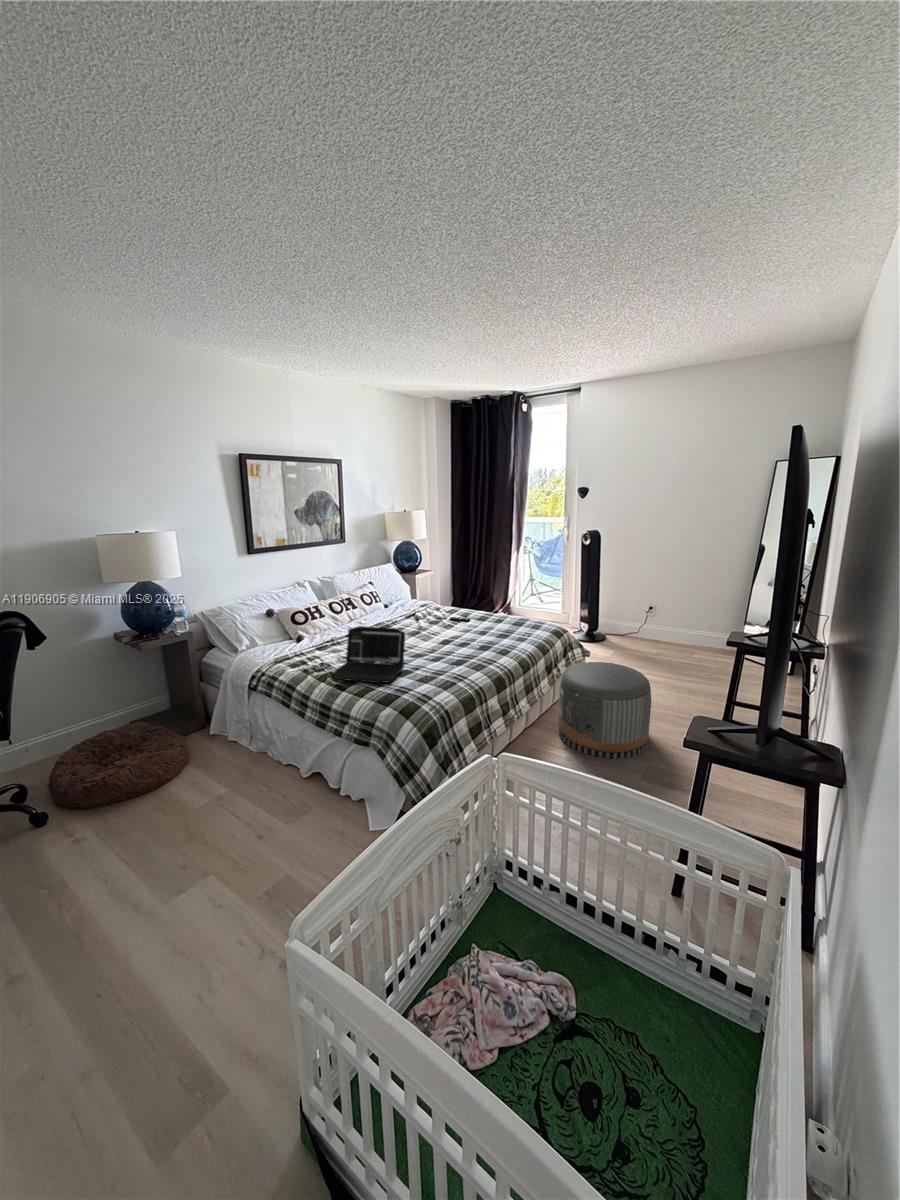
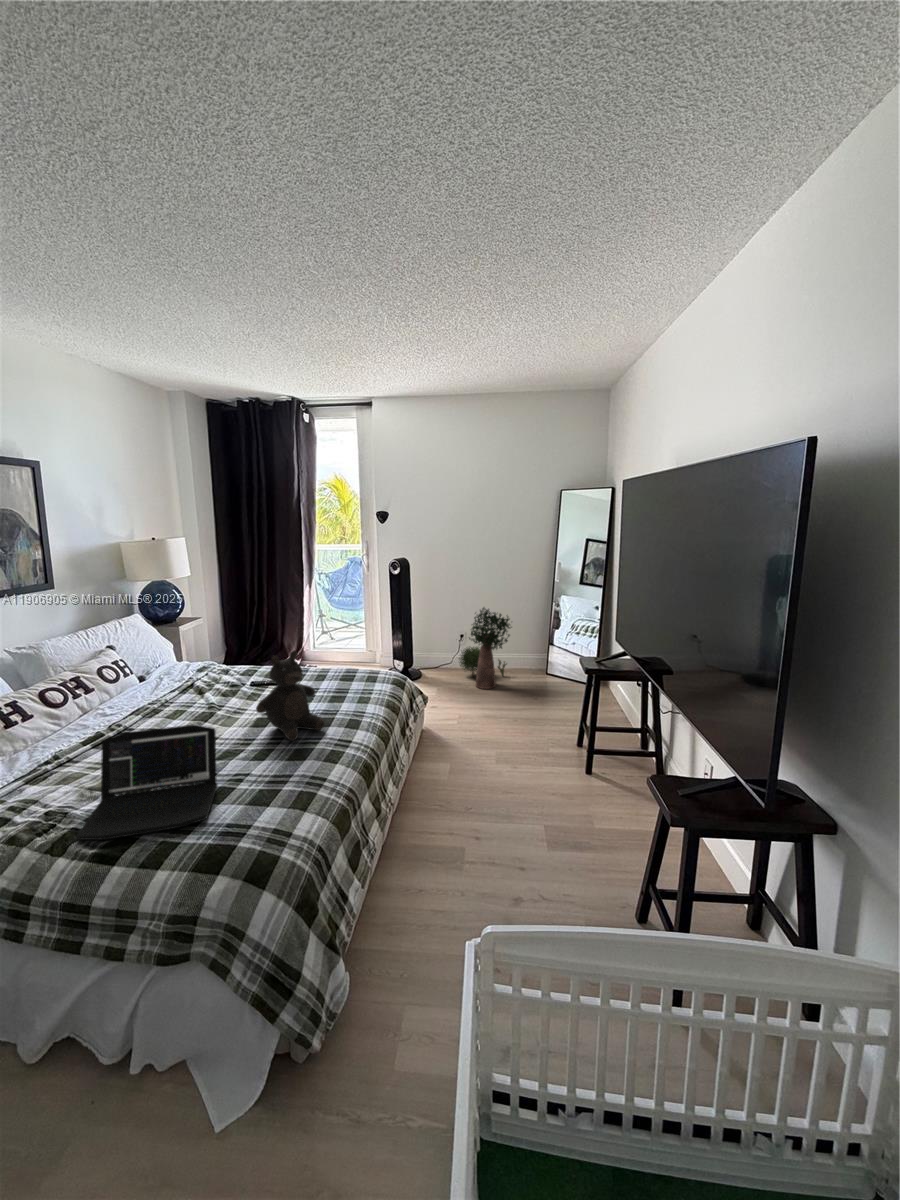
potted plant: none [639,578,696,657] -> present [459,608,512,689]
teddy bear: none [438,592,483,654] -> present [256,651,325,741]
pouf: present [558,662,651,759] -> none [428,713,532,836]

